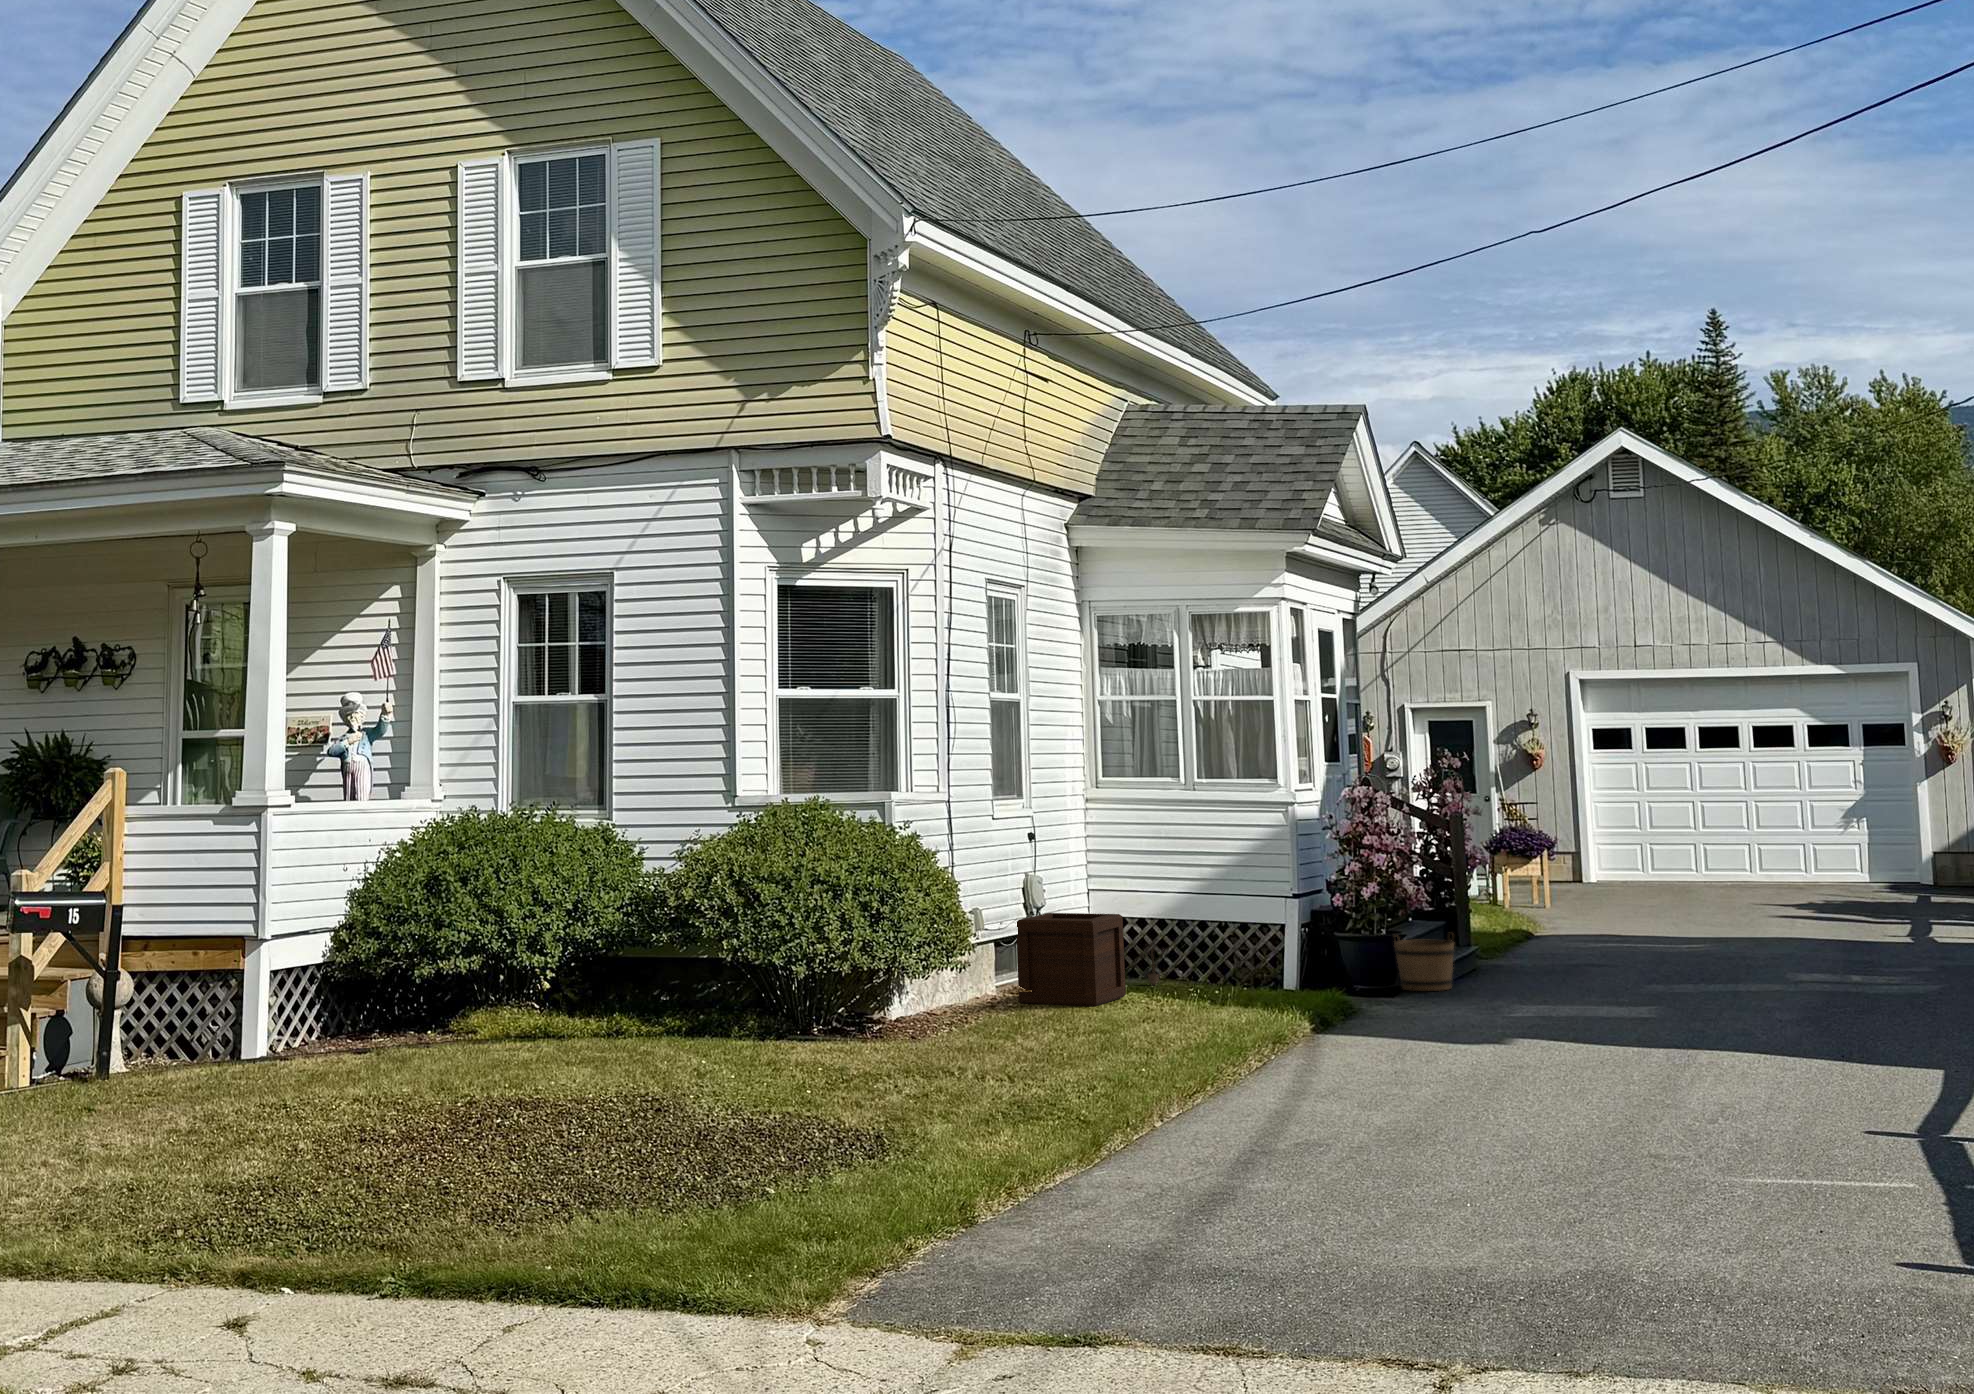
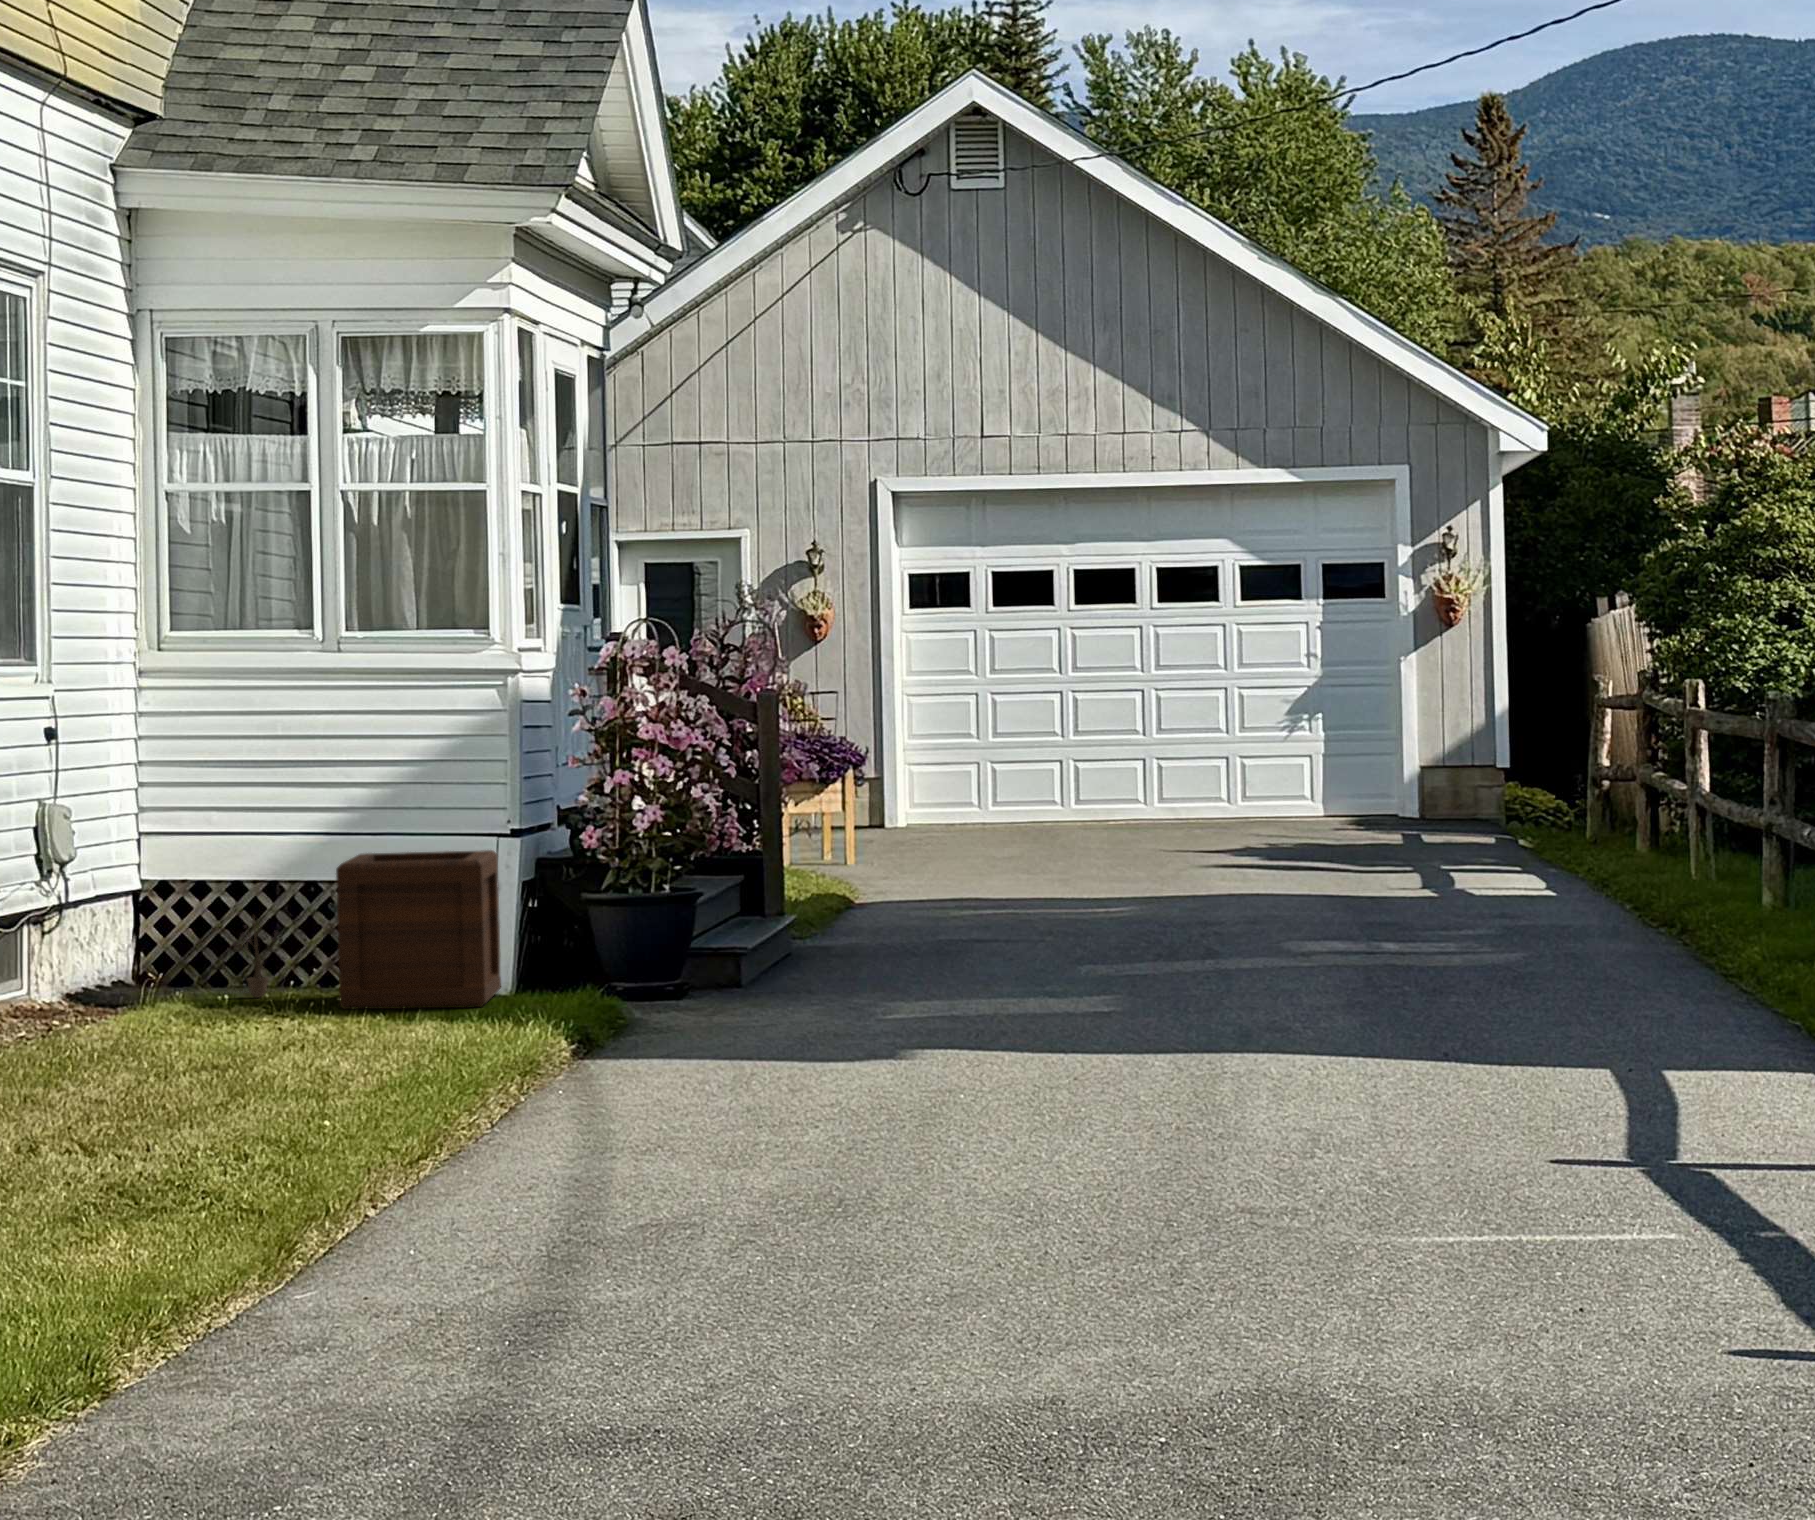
wooden crate: present [1017,913,1126,1006] -> present [336,850,501,1009]
bucket: present [1394,934,1454,991] -> none [685,888,789,990]

